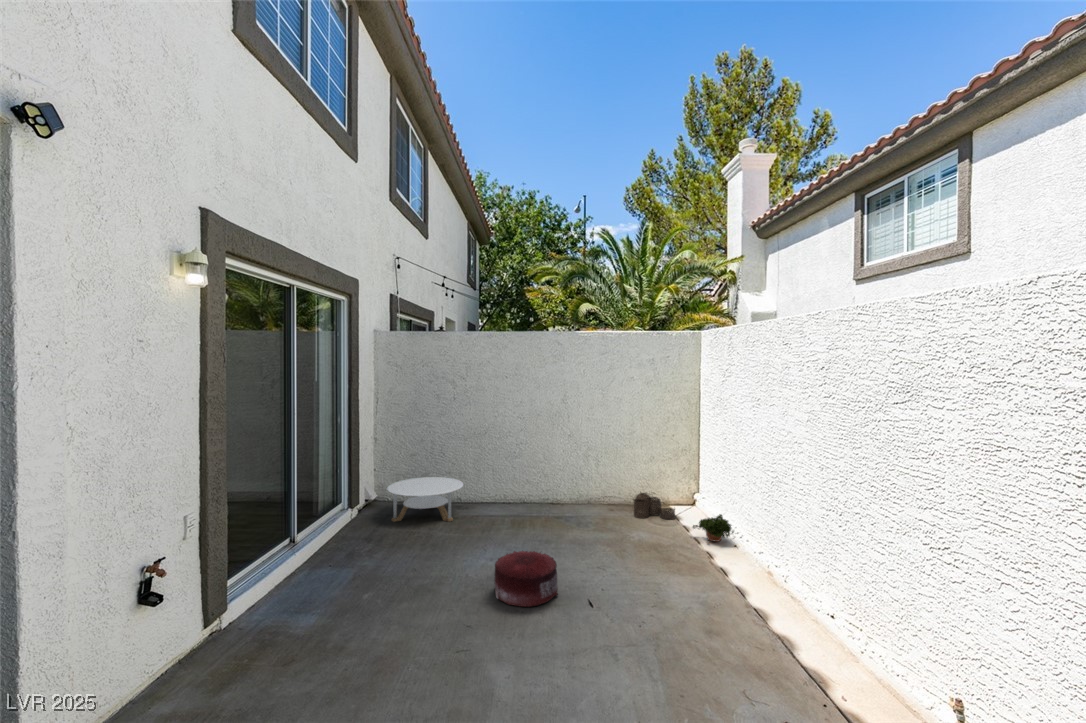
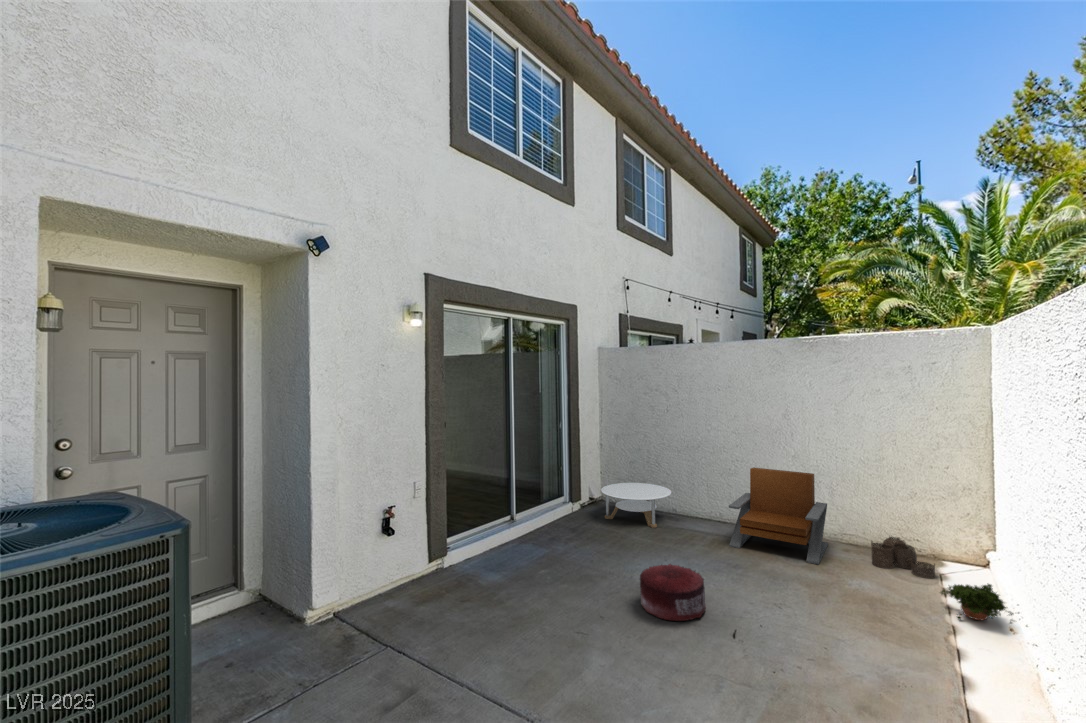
lounge chair: none [529,449,604,525] -> present [729,467,828,565]

